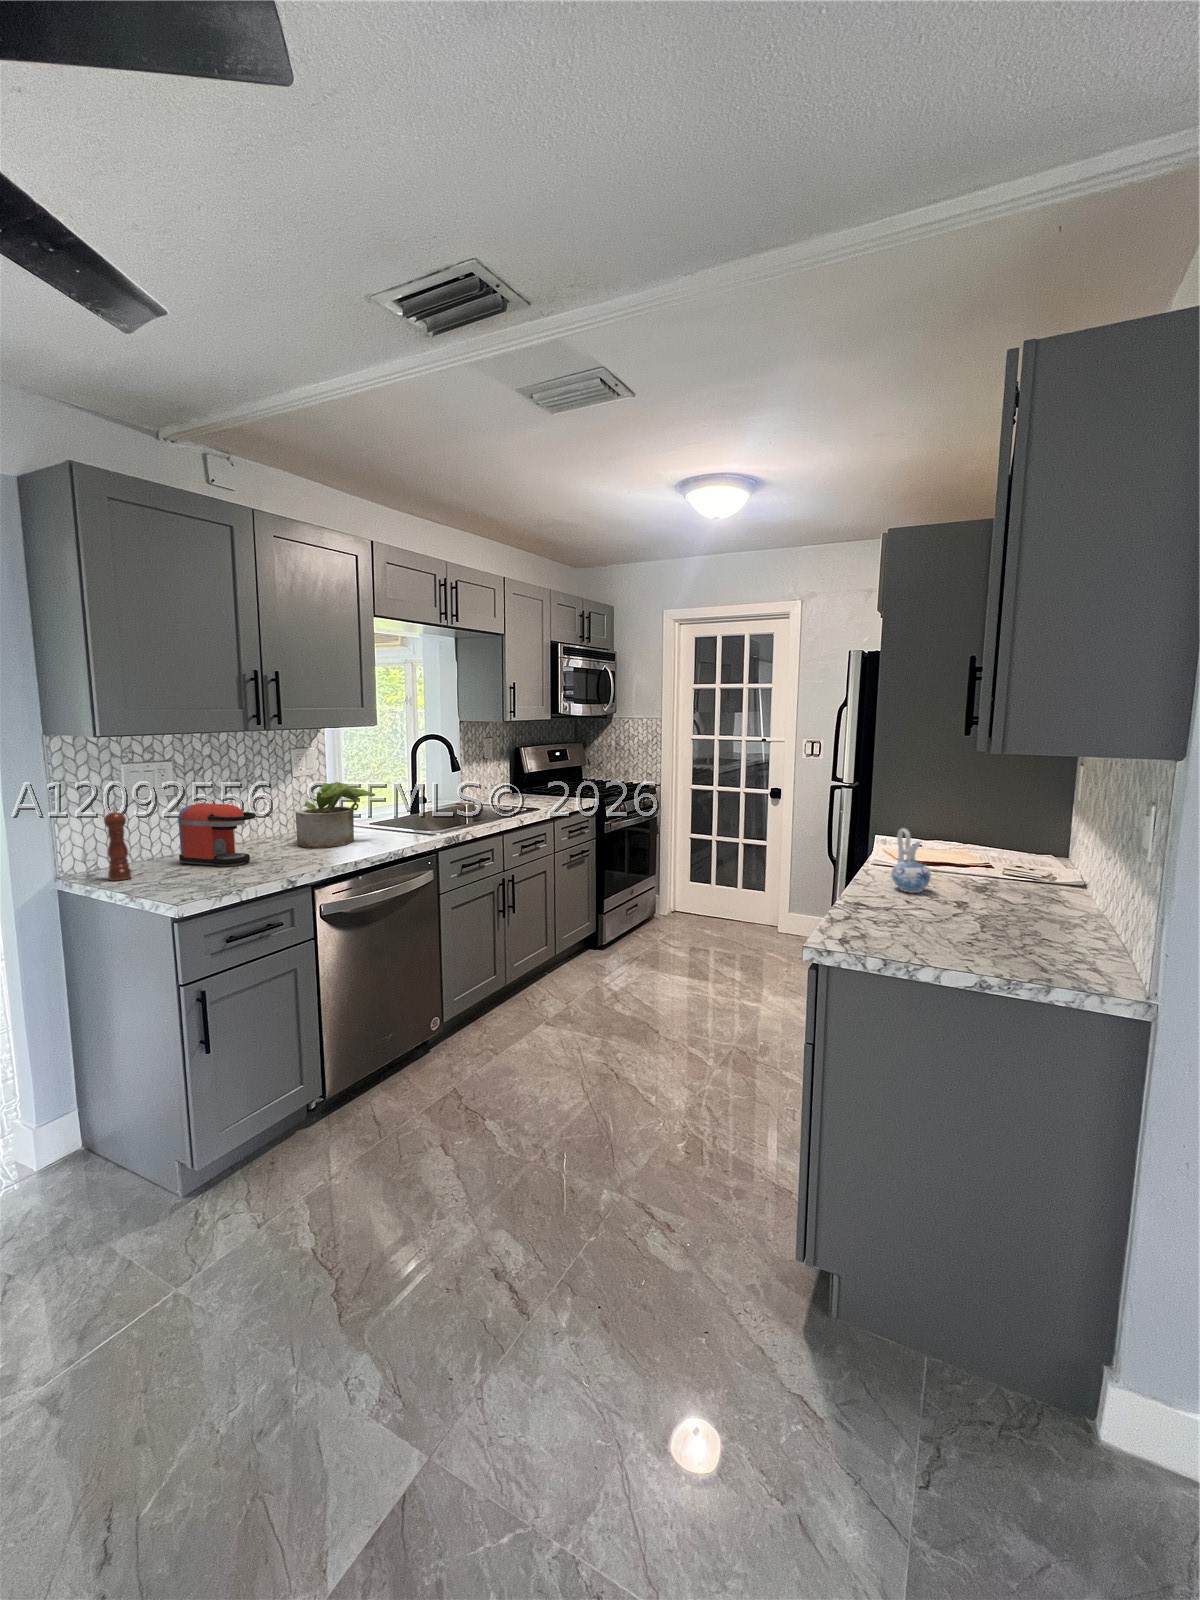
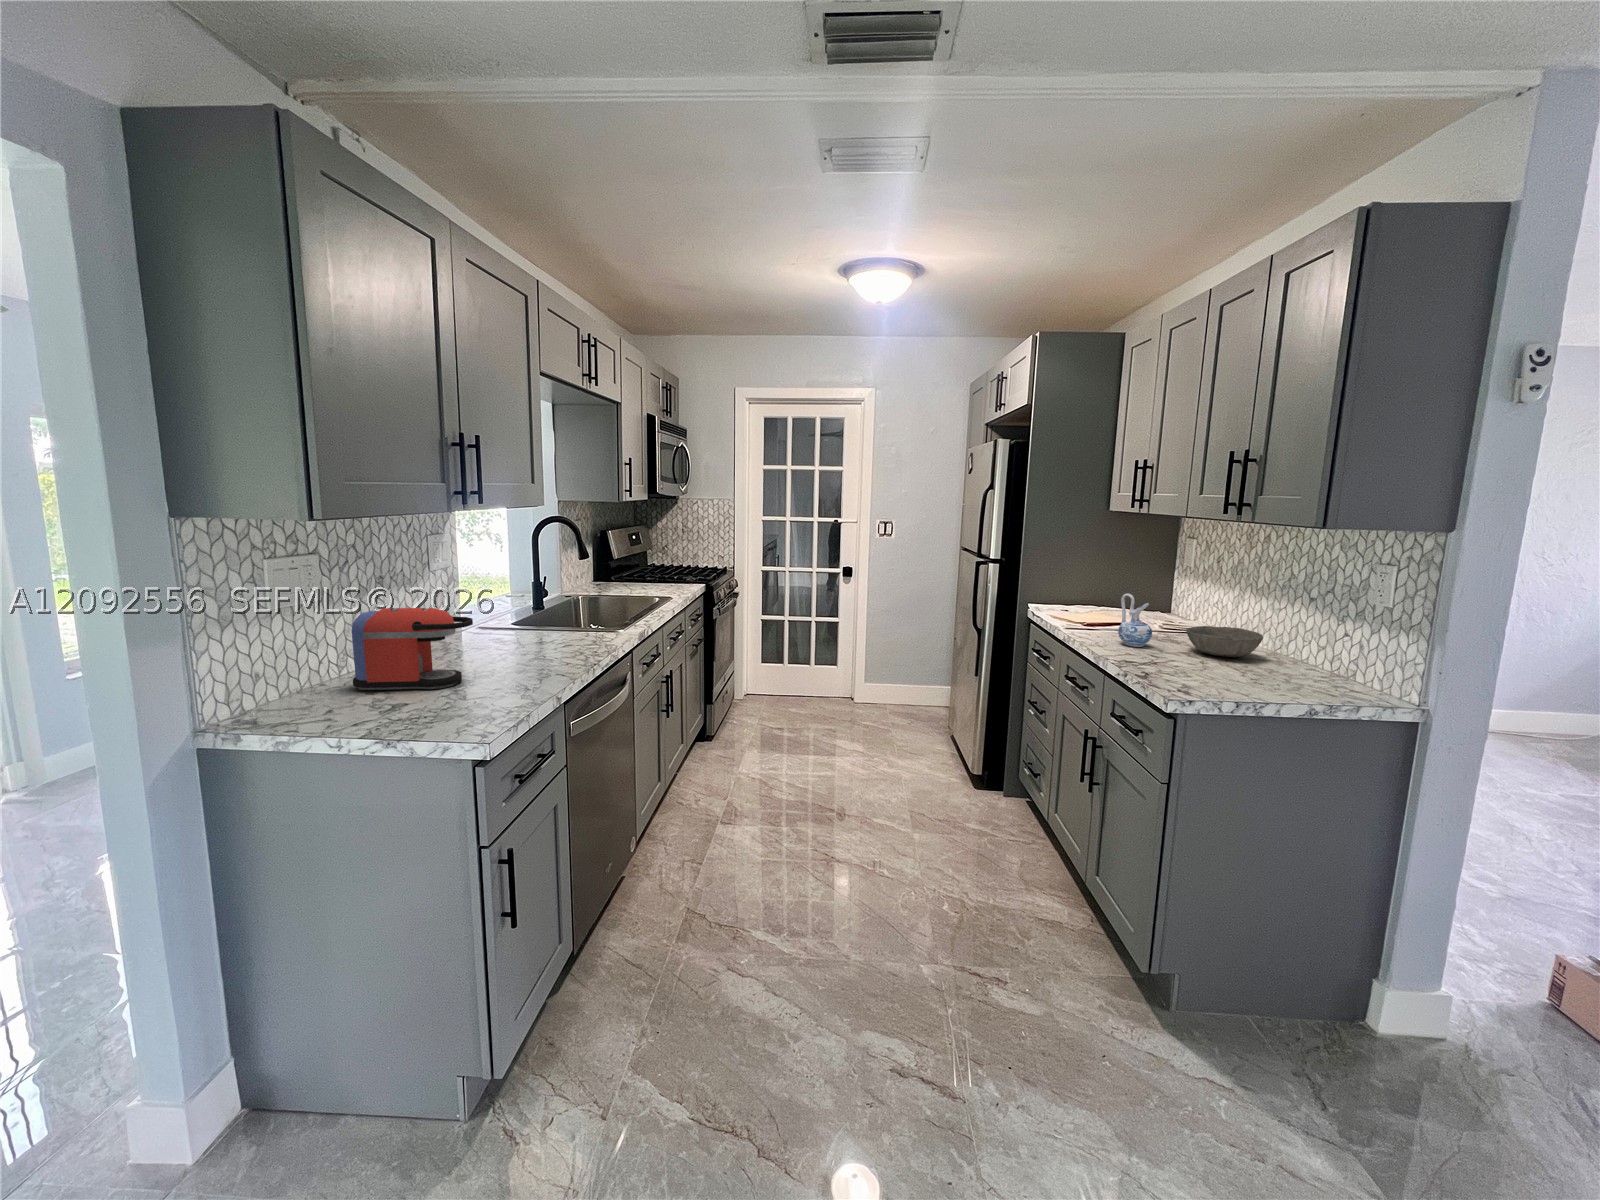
potted plant: present [295,782,375,848] -> none [474,574,567,656]
pepper mill: present [104,807,132,881] -> none [284,620,325,725]
bowl: none [963,874,1058,915] -> present [1186,626,1263,657]

